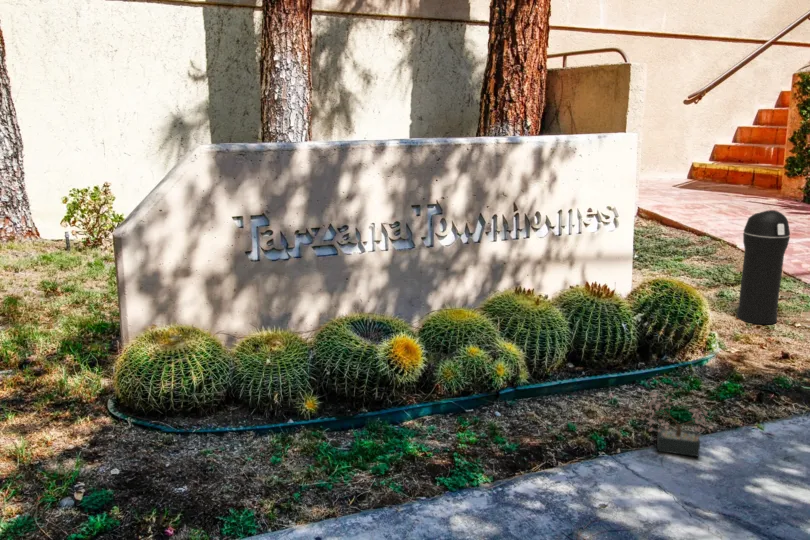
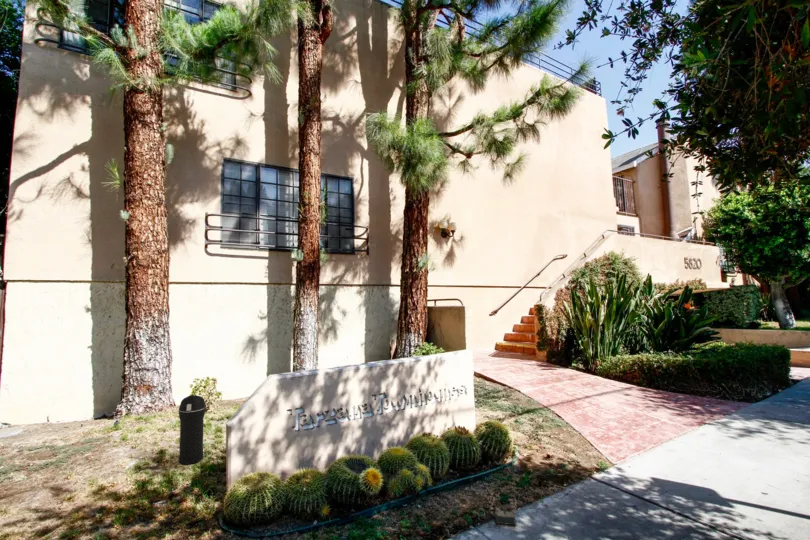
trash can: present [737,210,790,324] -> present [179,395,206,464]

